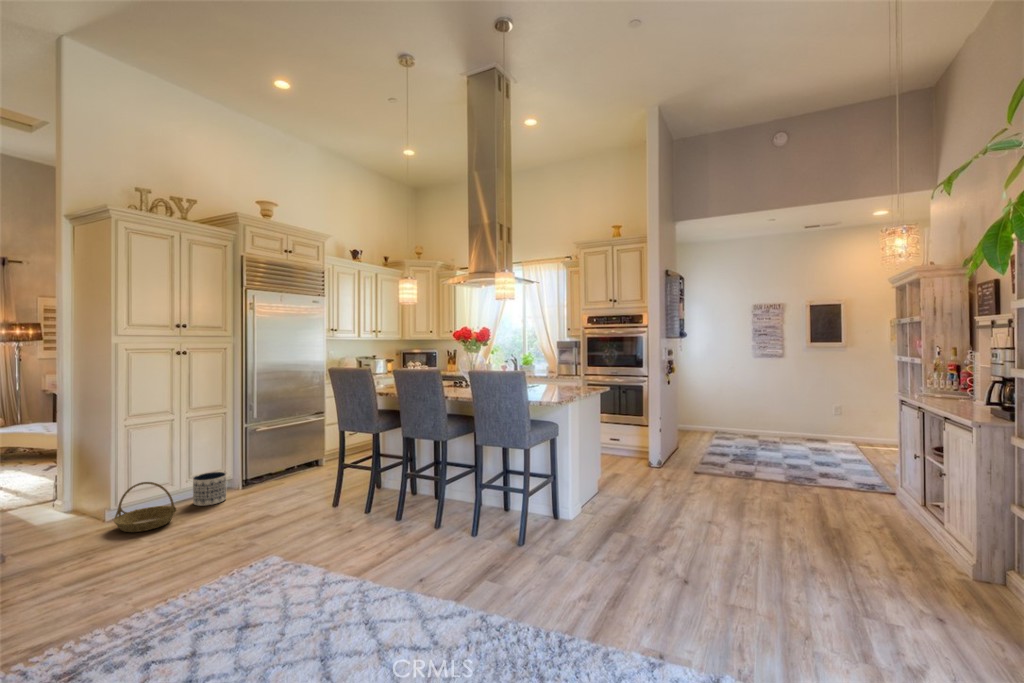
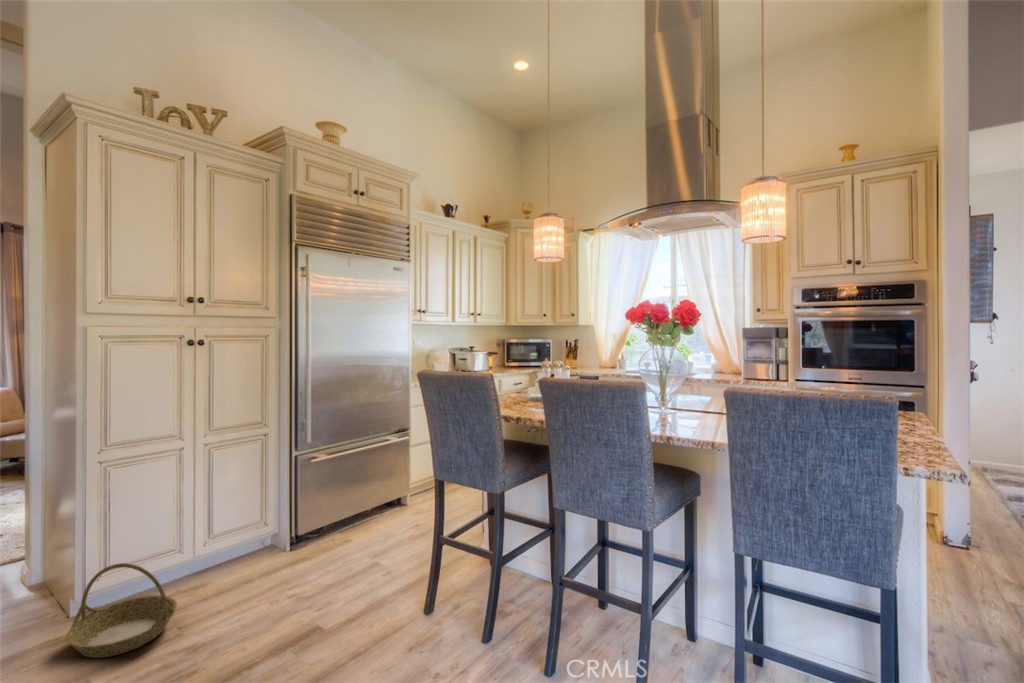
planter: present [193,472,226,506] -> none [213,529,264,589]

